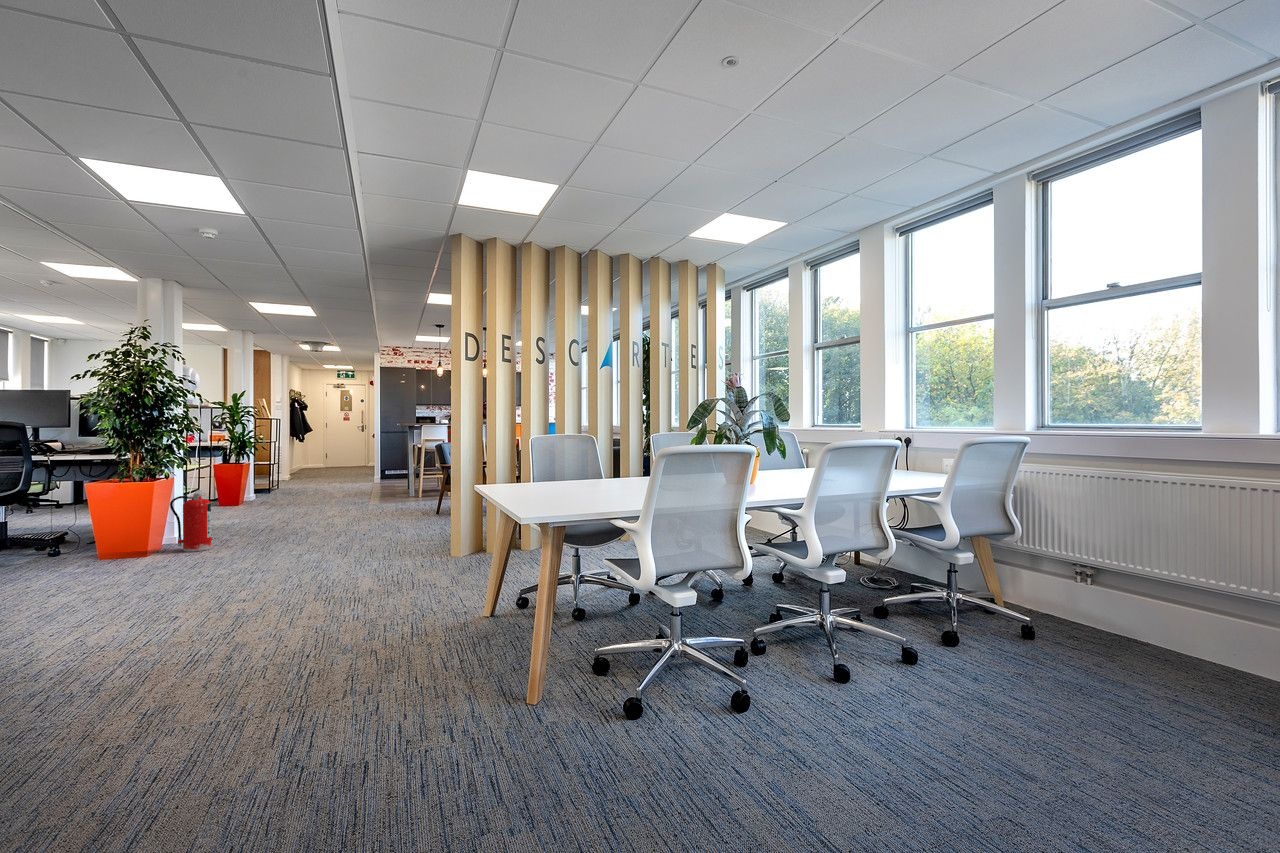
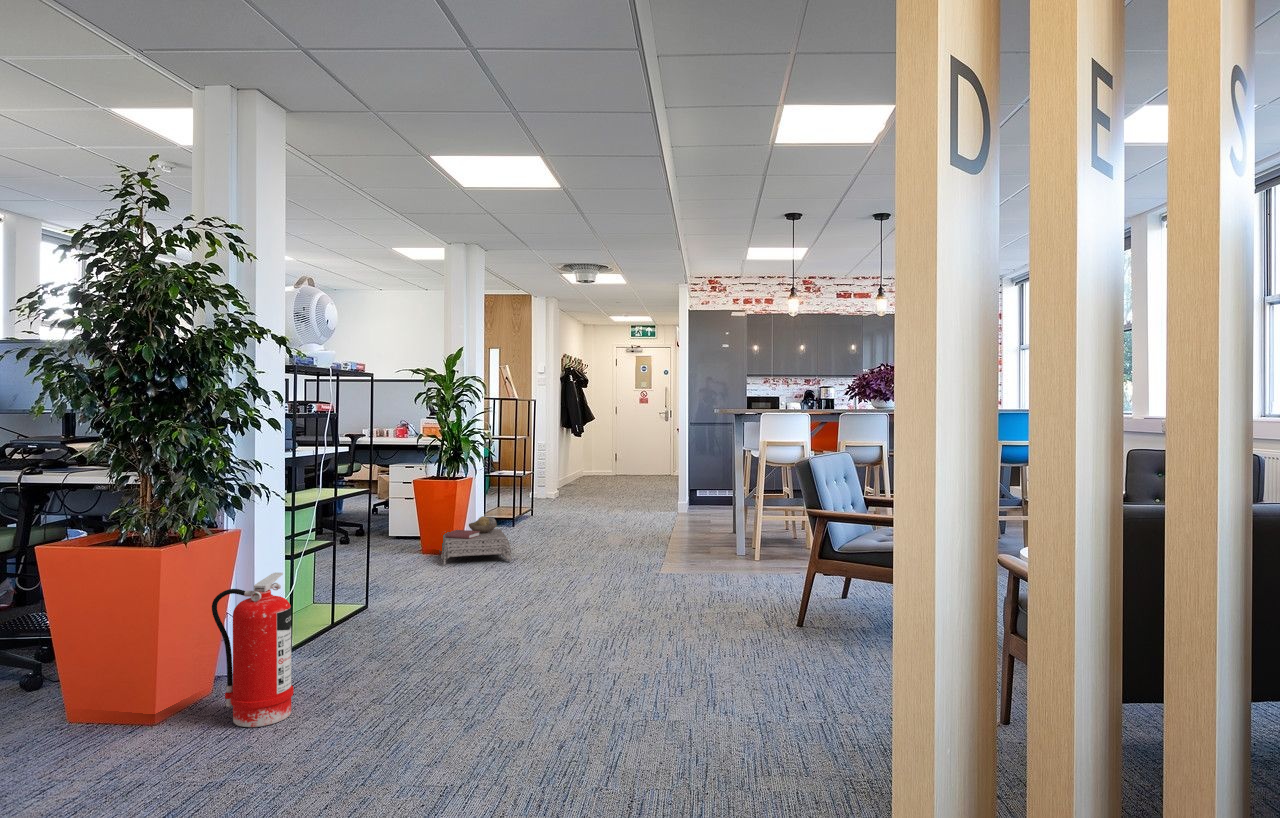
ottoman: none [228,482,280,510] -> present [439,516,511,565]

